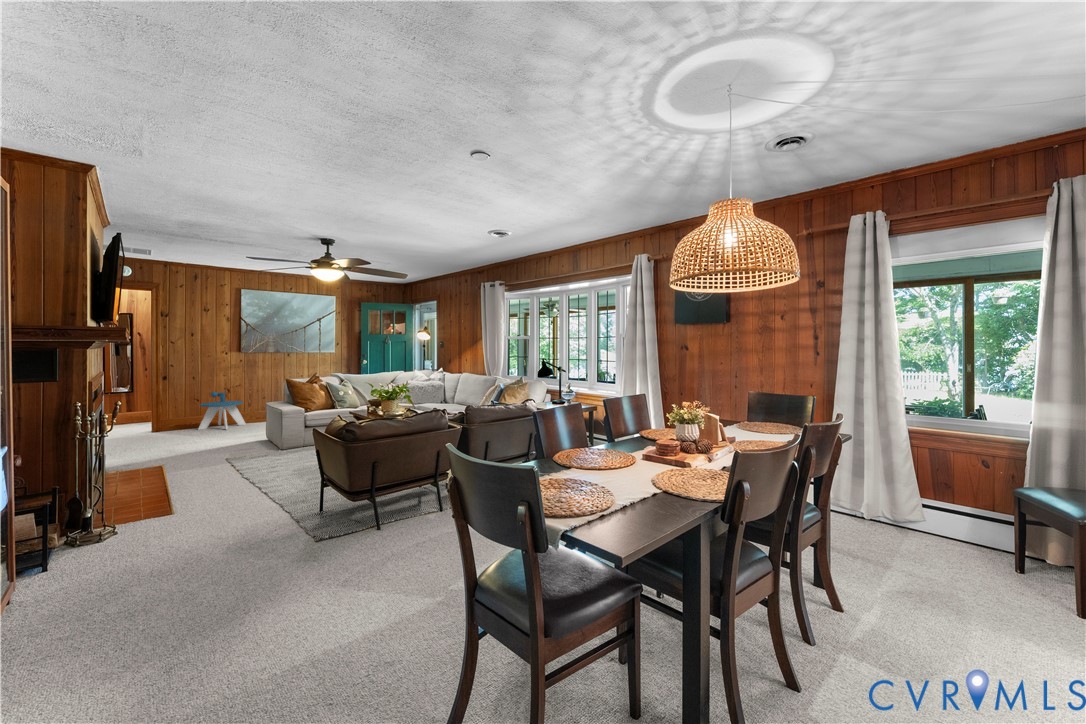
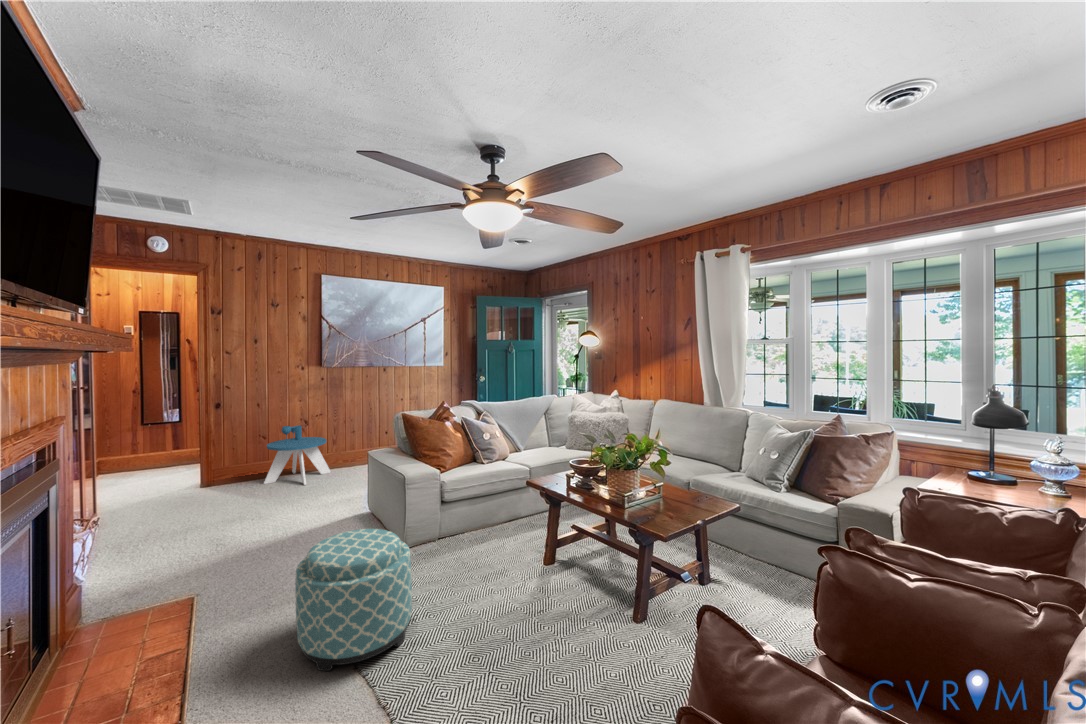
ottoman: none [216,425,274,477] -> present [295,529,412,671]

